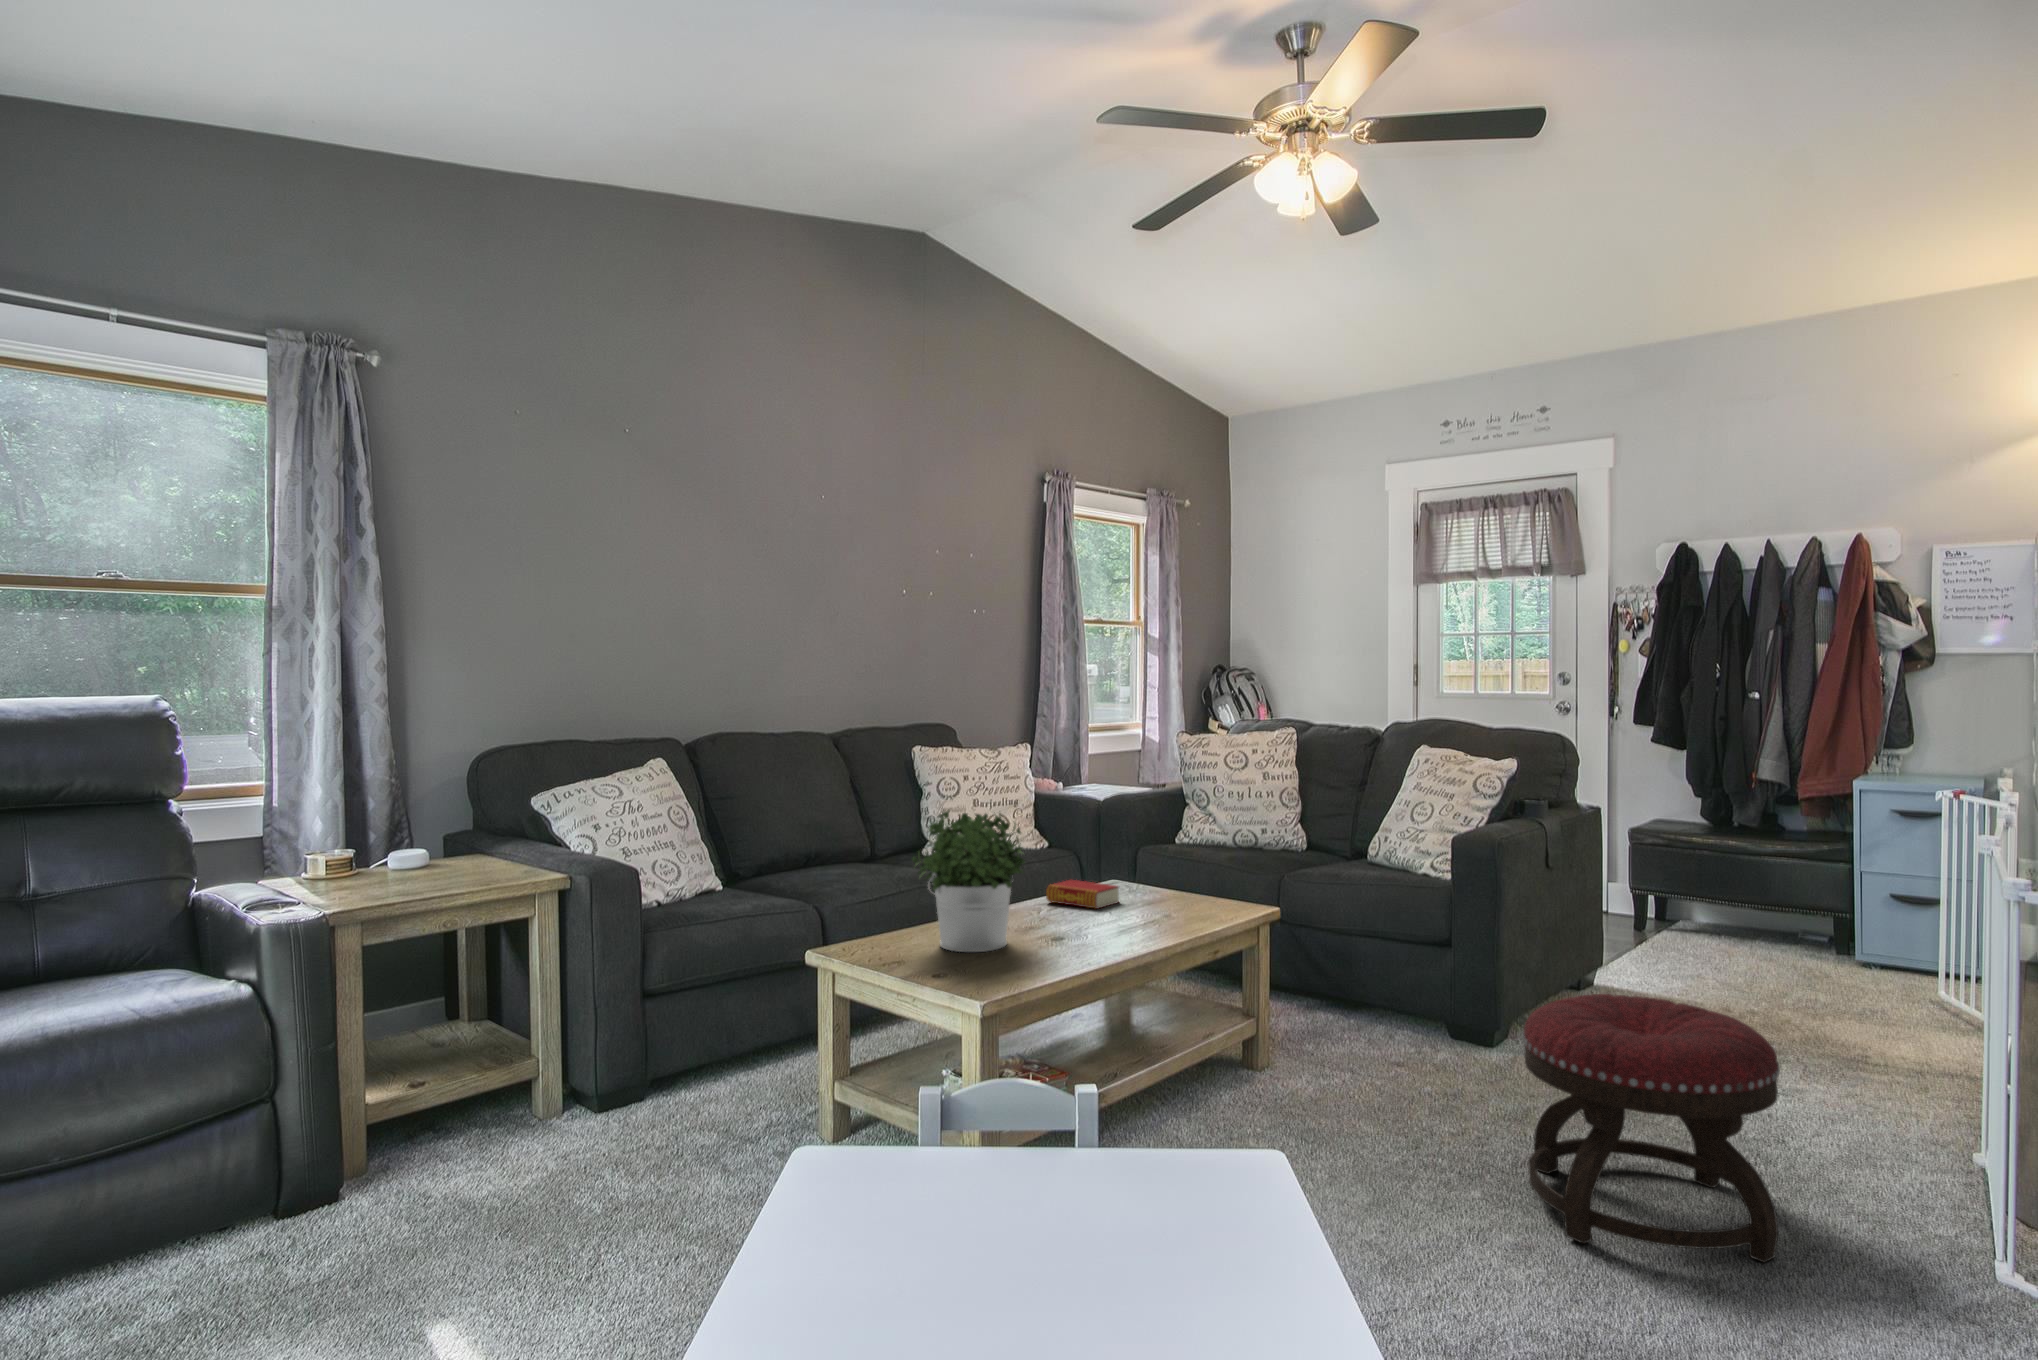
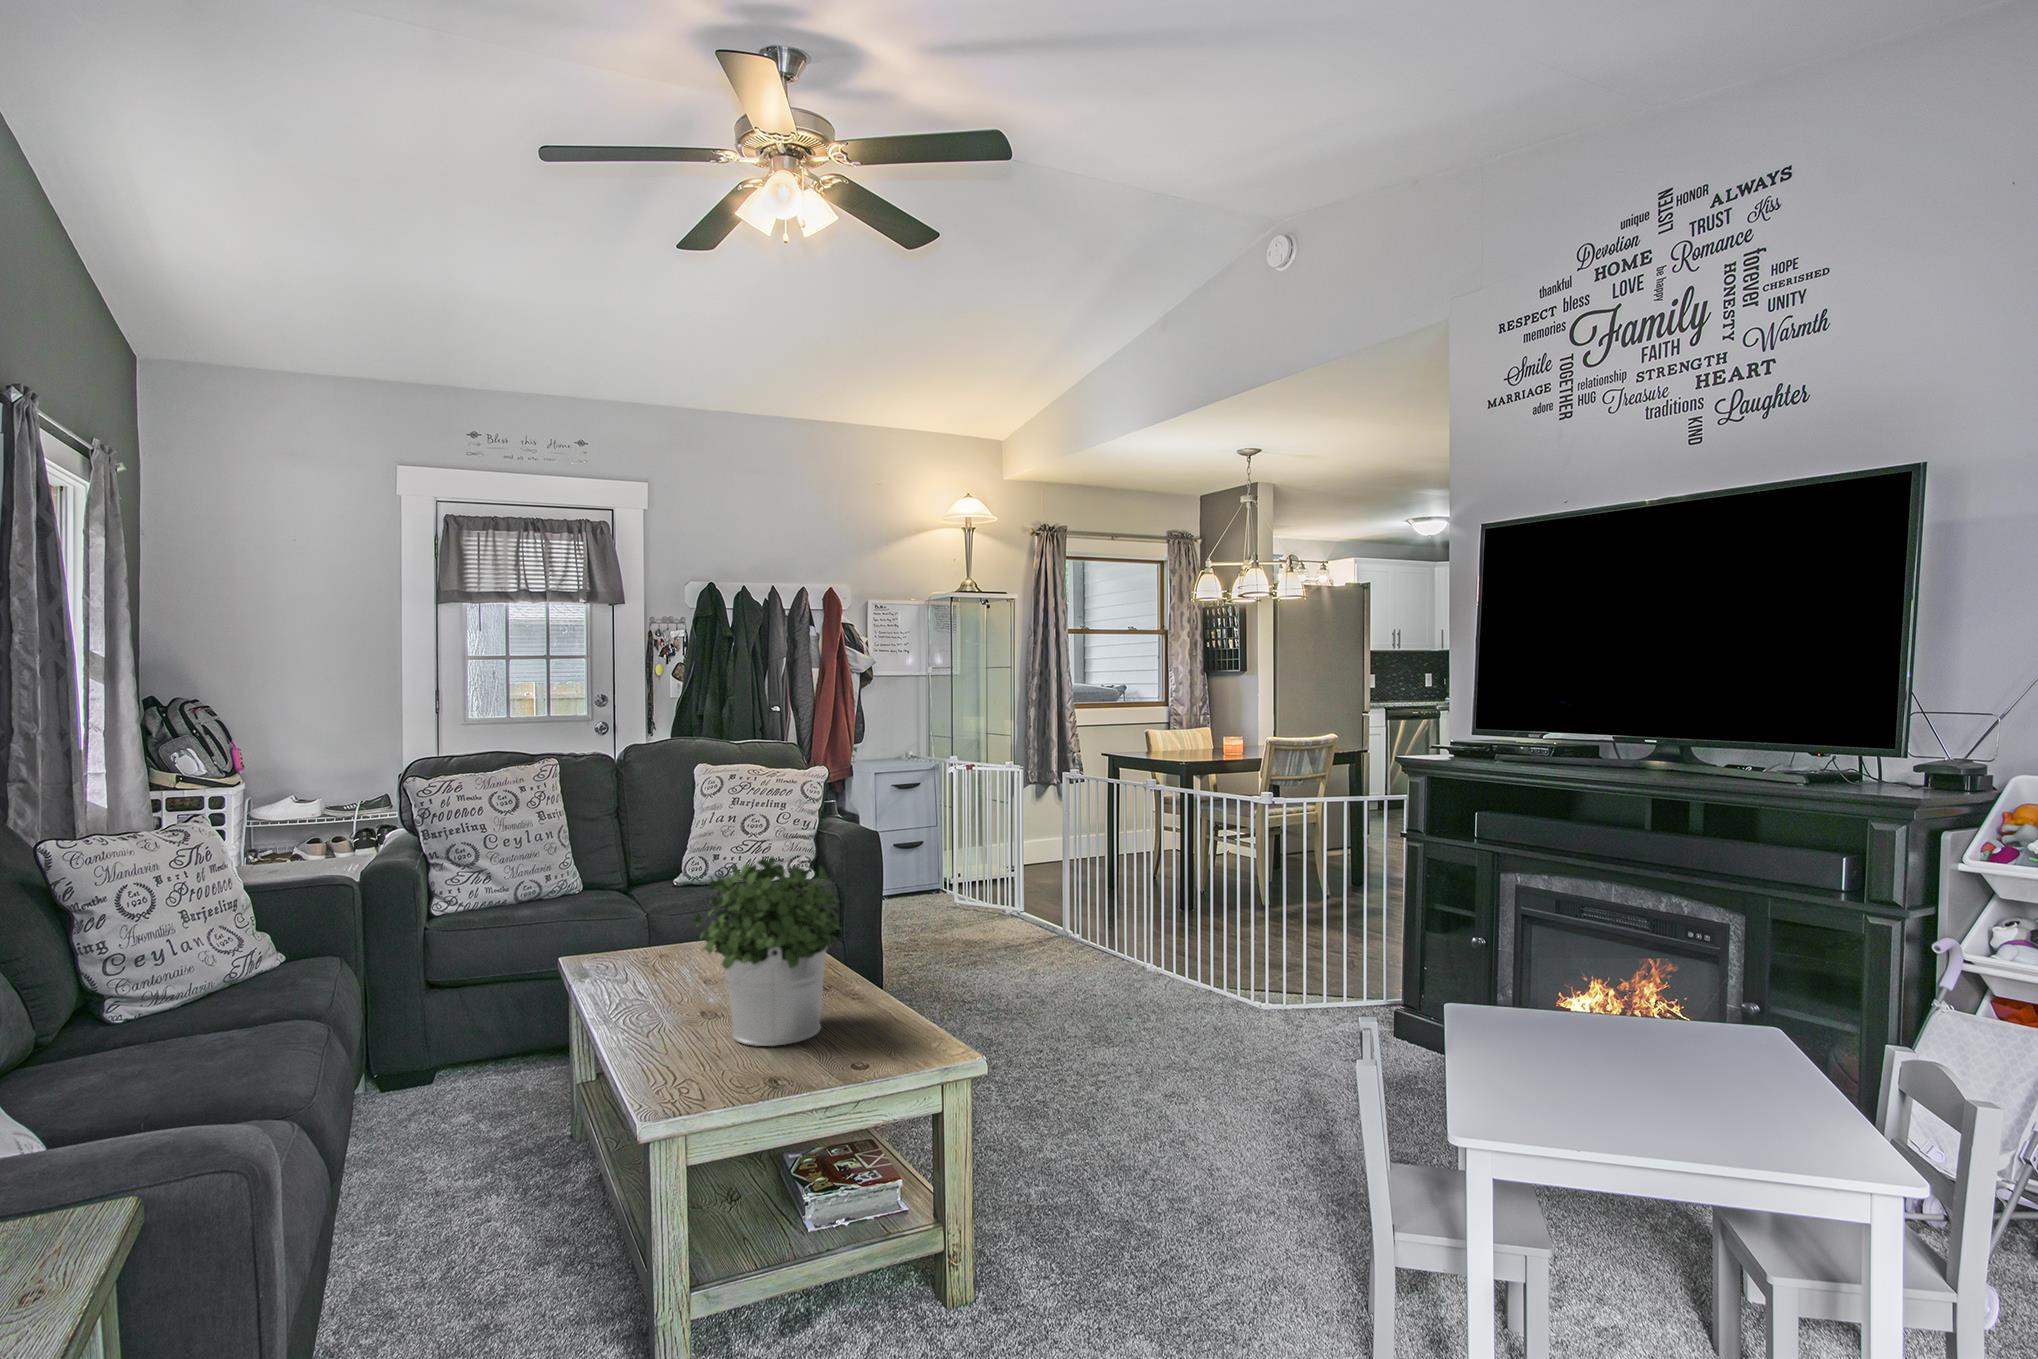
book: present [1046,880,1119,909] -> none [603,946,696,988]
ottoman: present [1522,994,1780,1263] -> none [1089,902,1243,1070]

